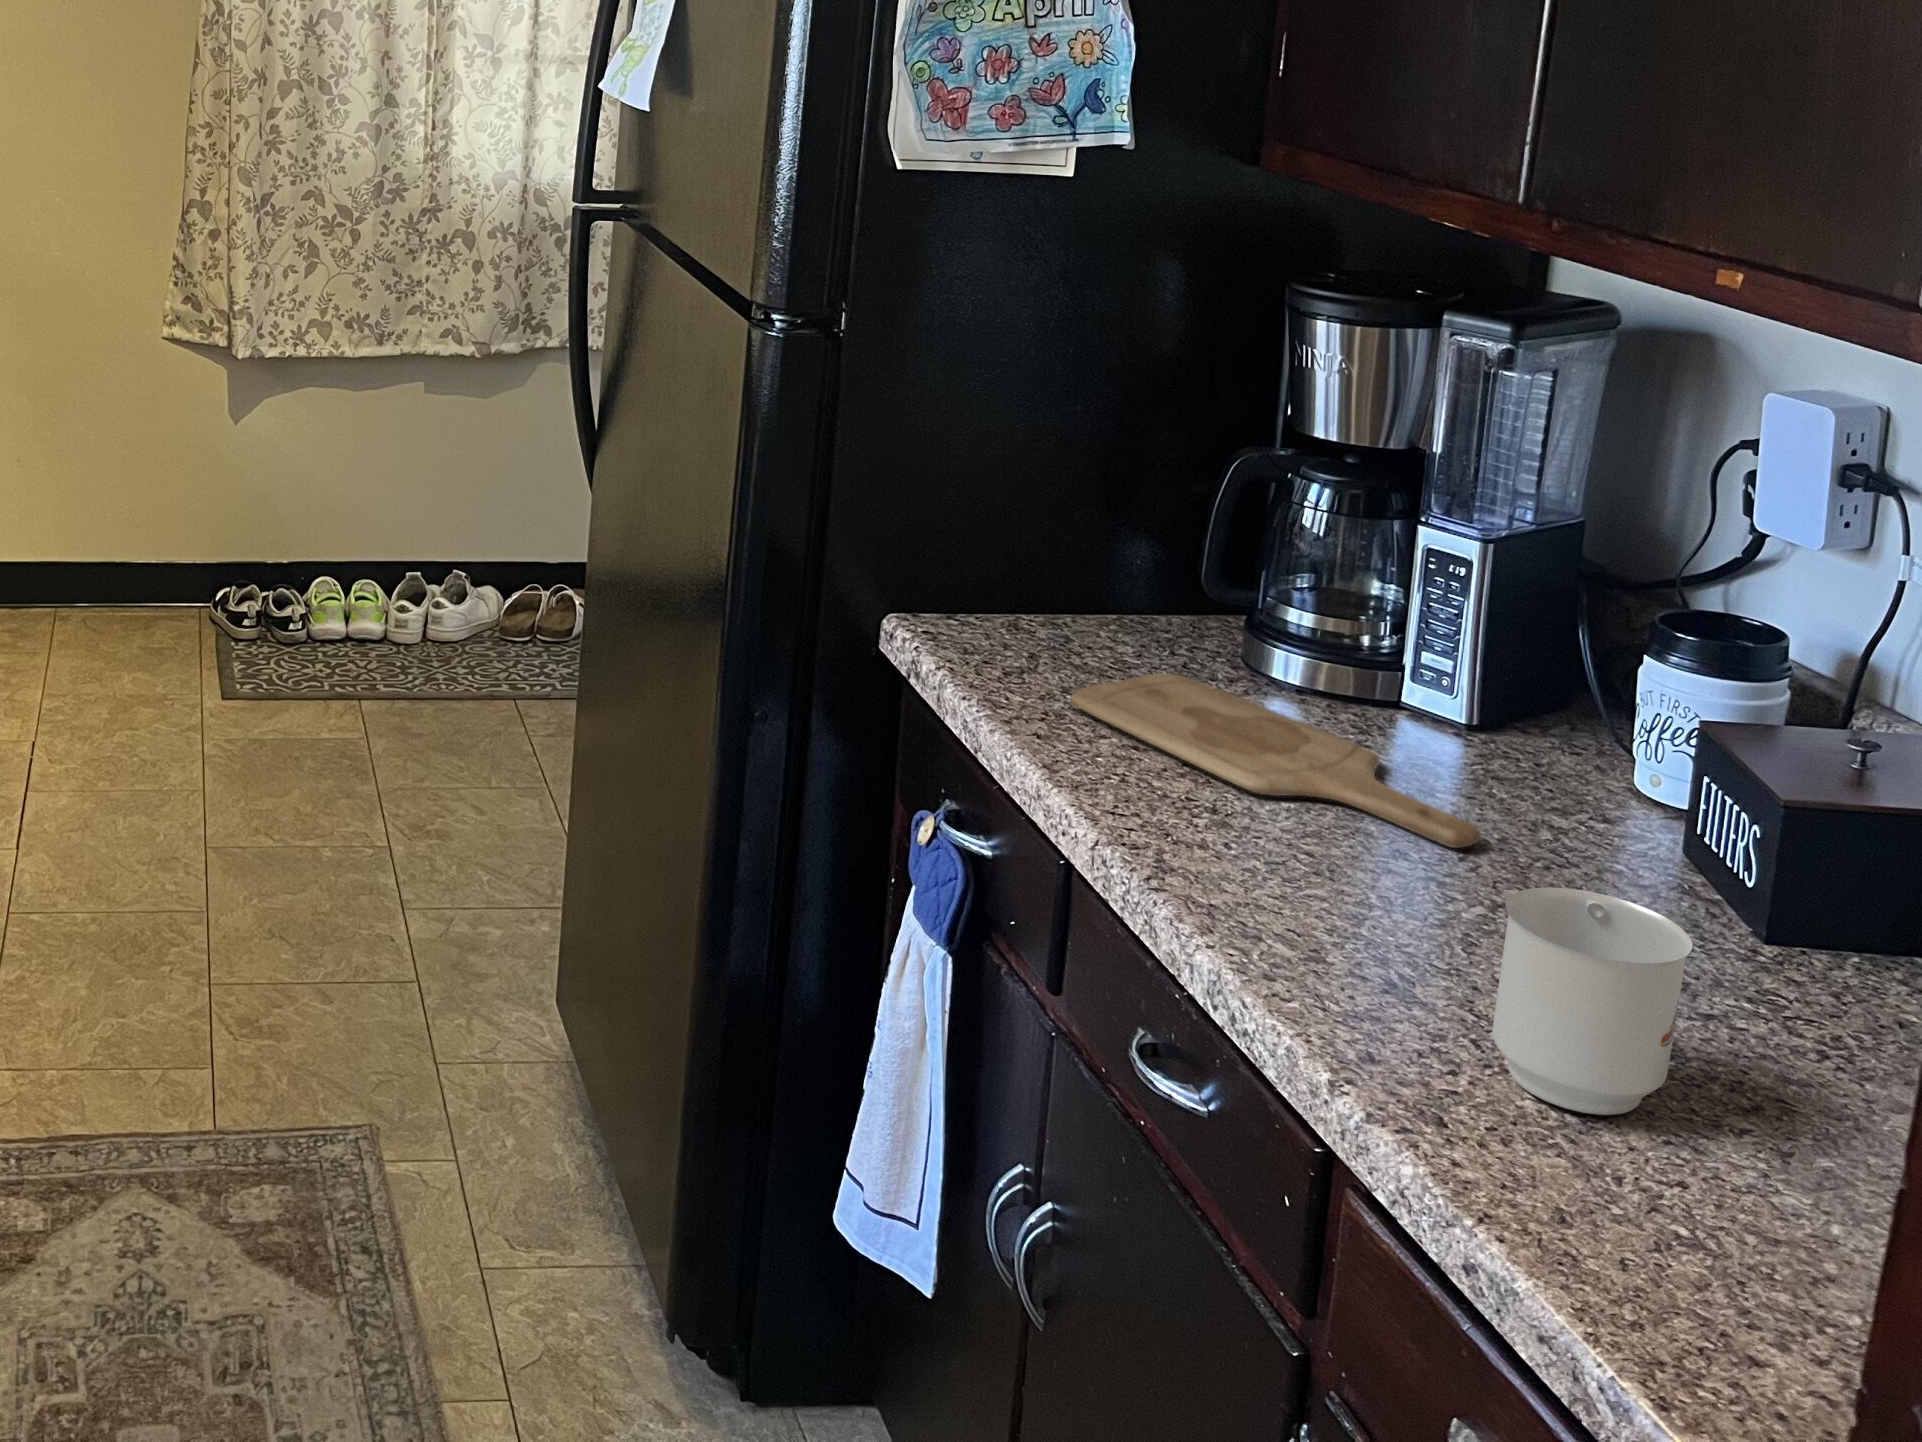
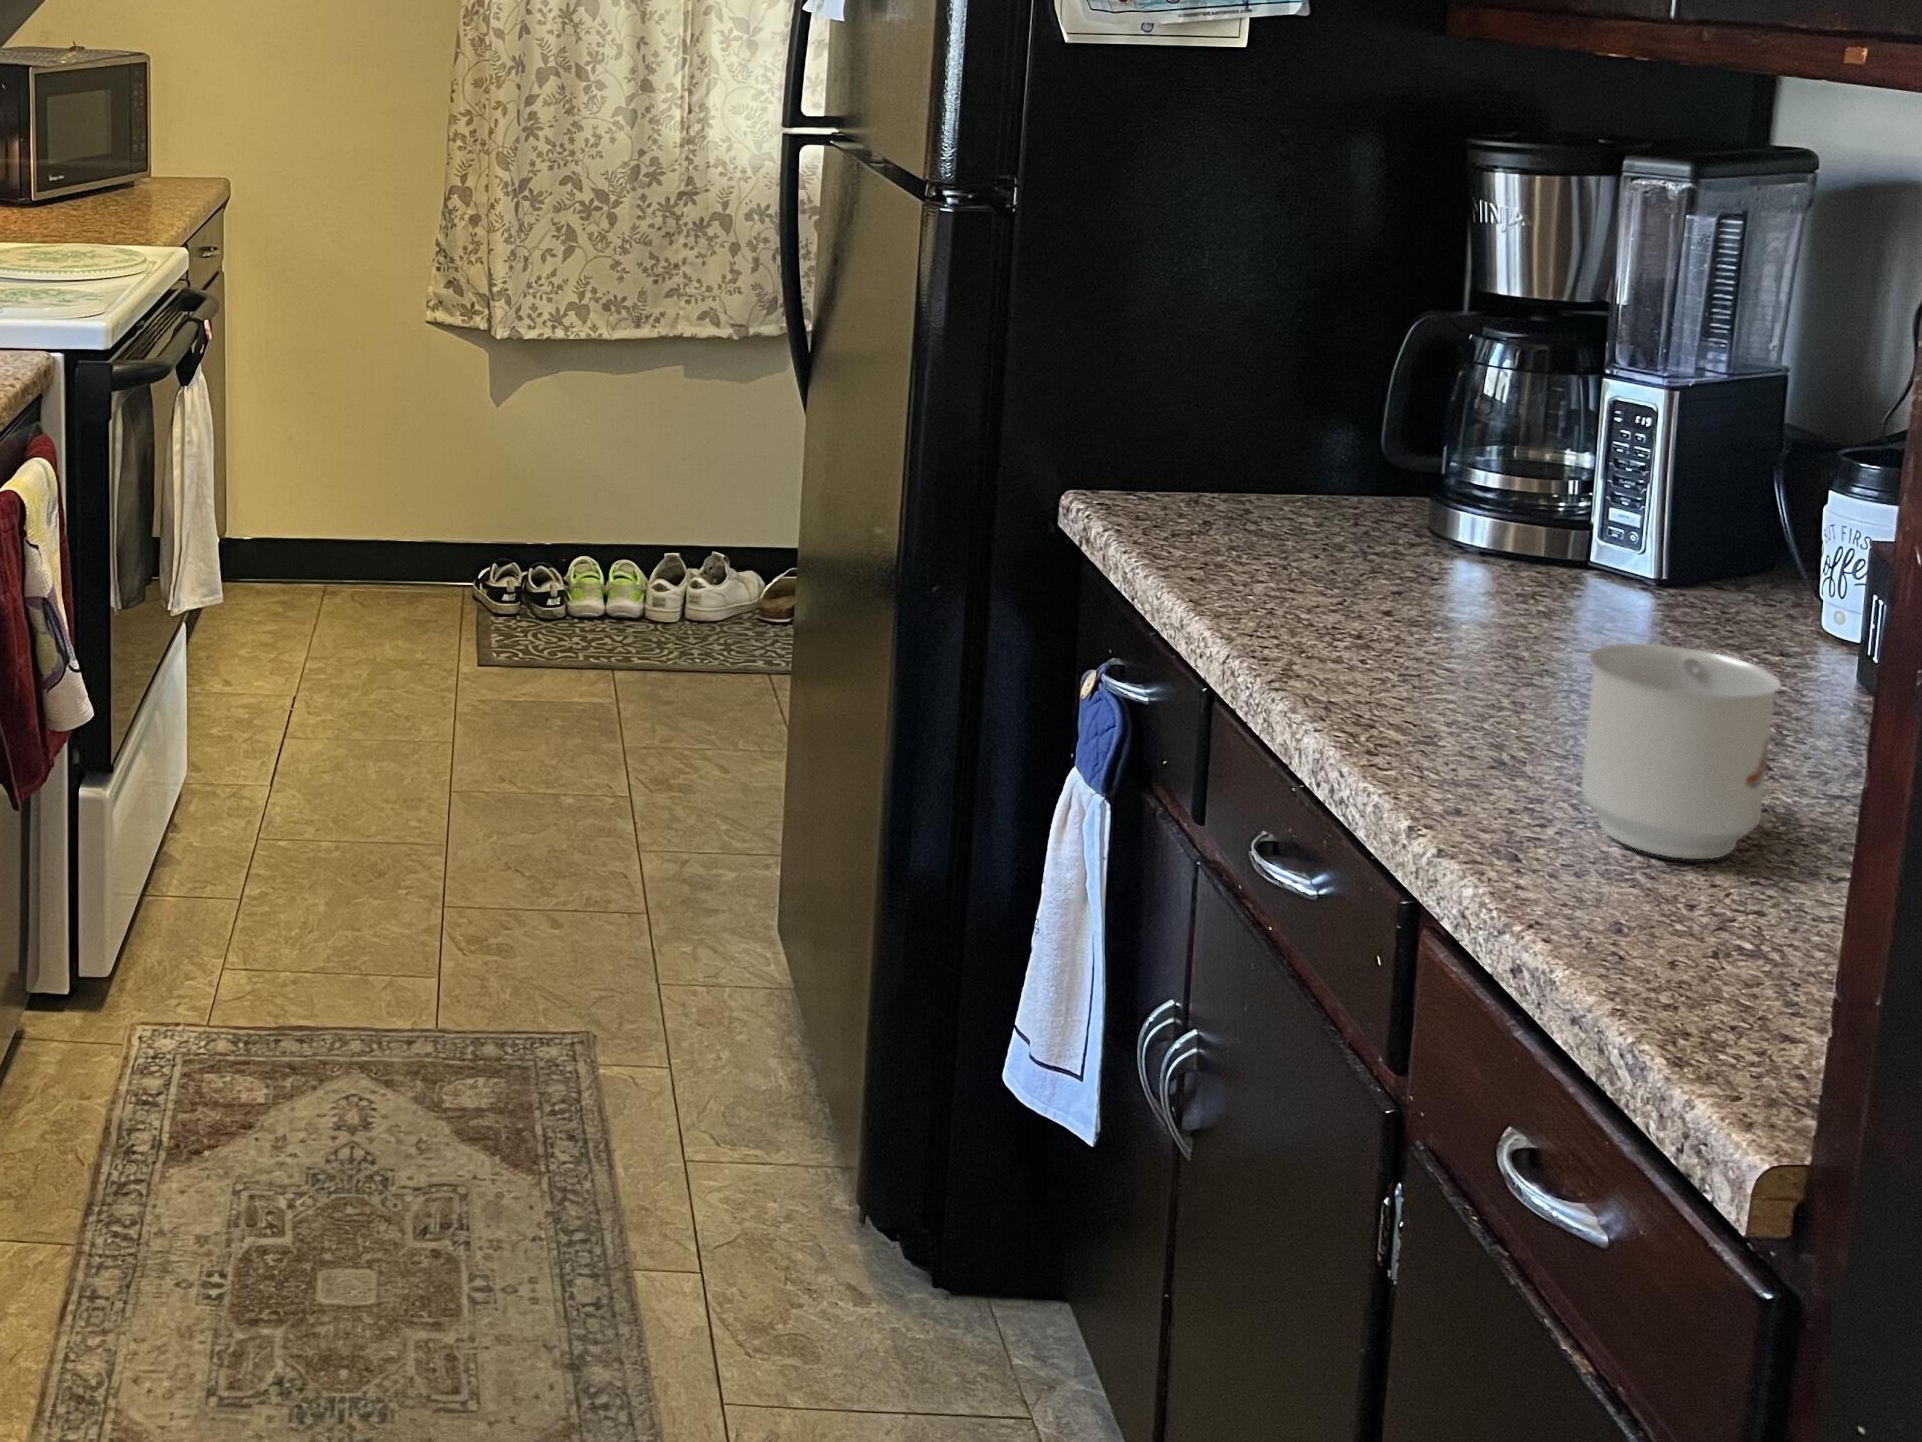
cutting board: present [1071,673,1481,848] -> none [1230,529,1632,665]

